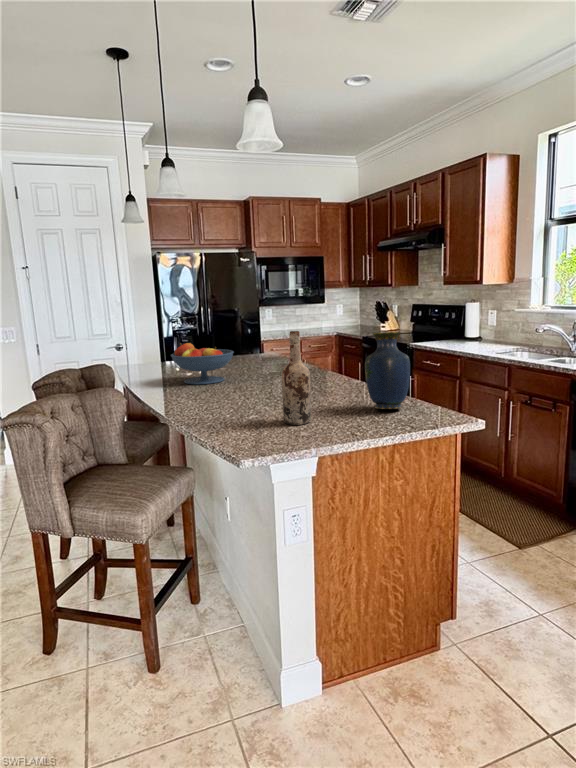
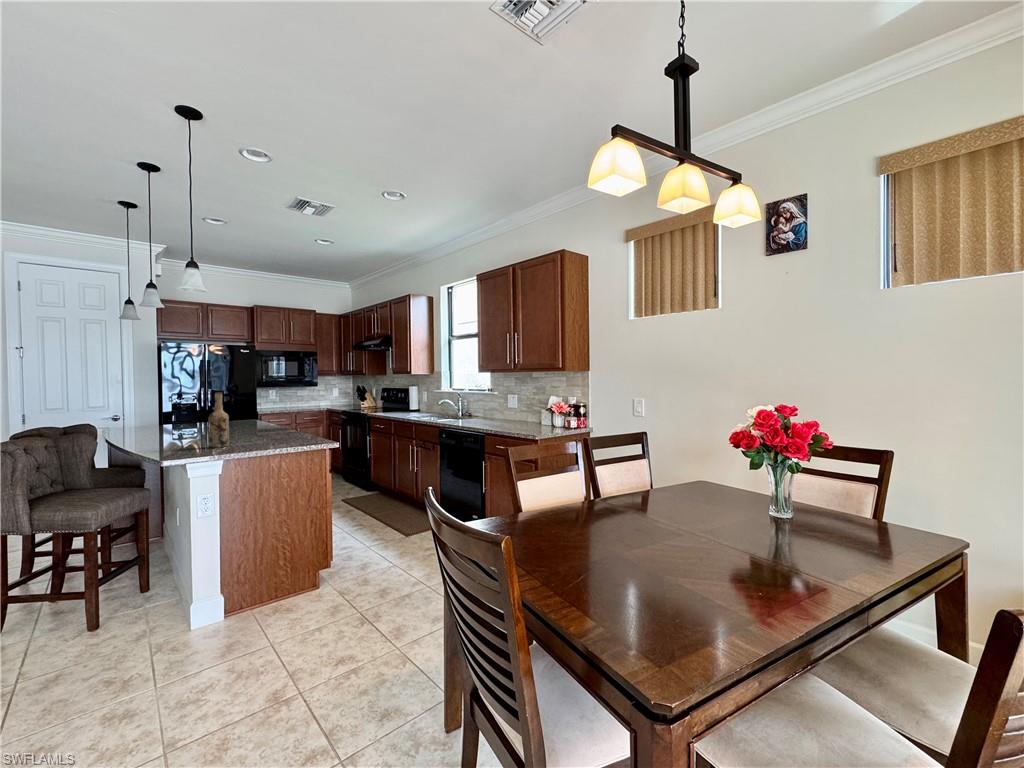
vase: present [365,332,410,410] -> none [273,394,301,440]
fruit bowl: present [171,343,234,384] -> none [147,408,203,437]

